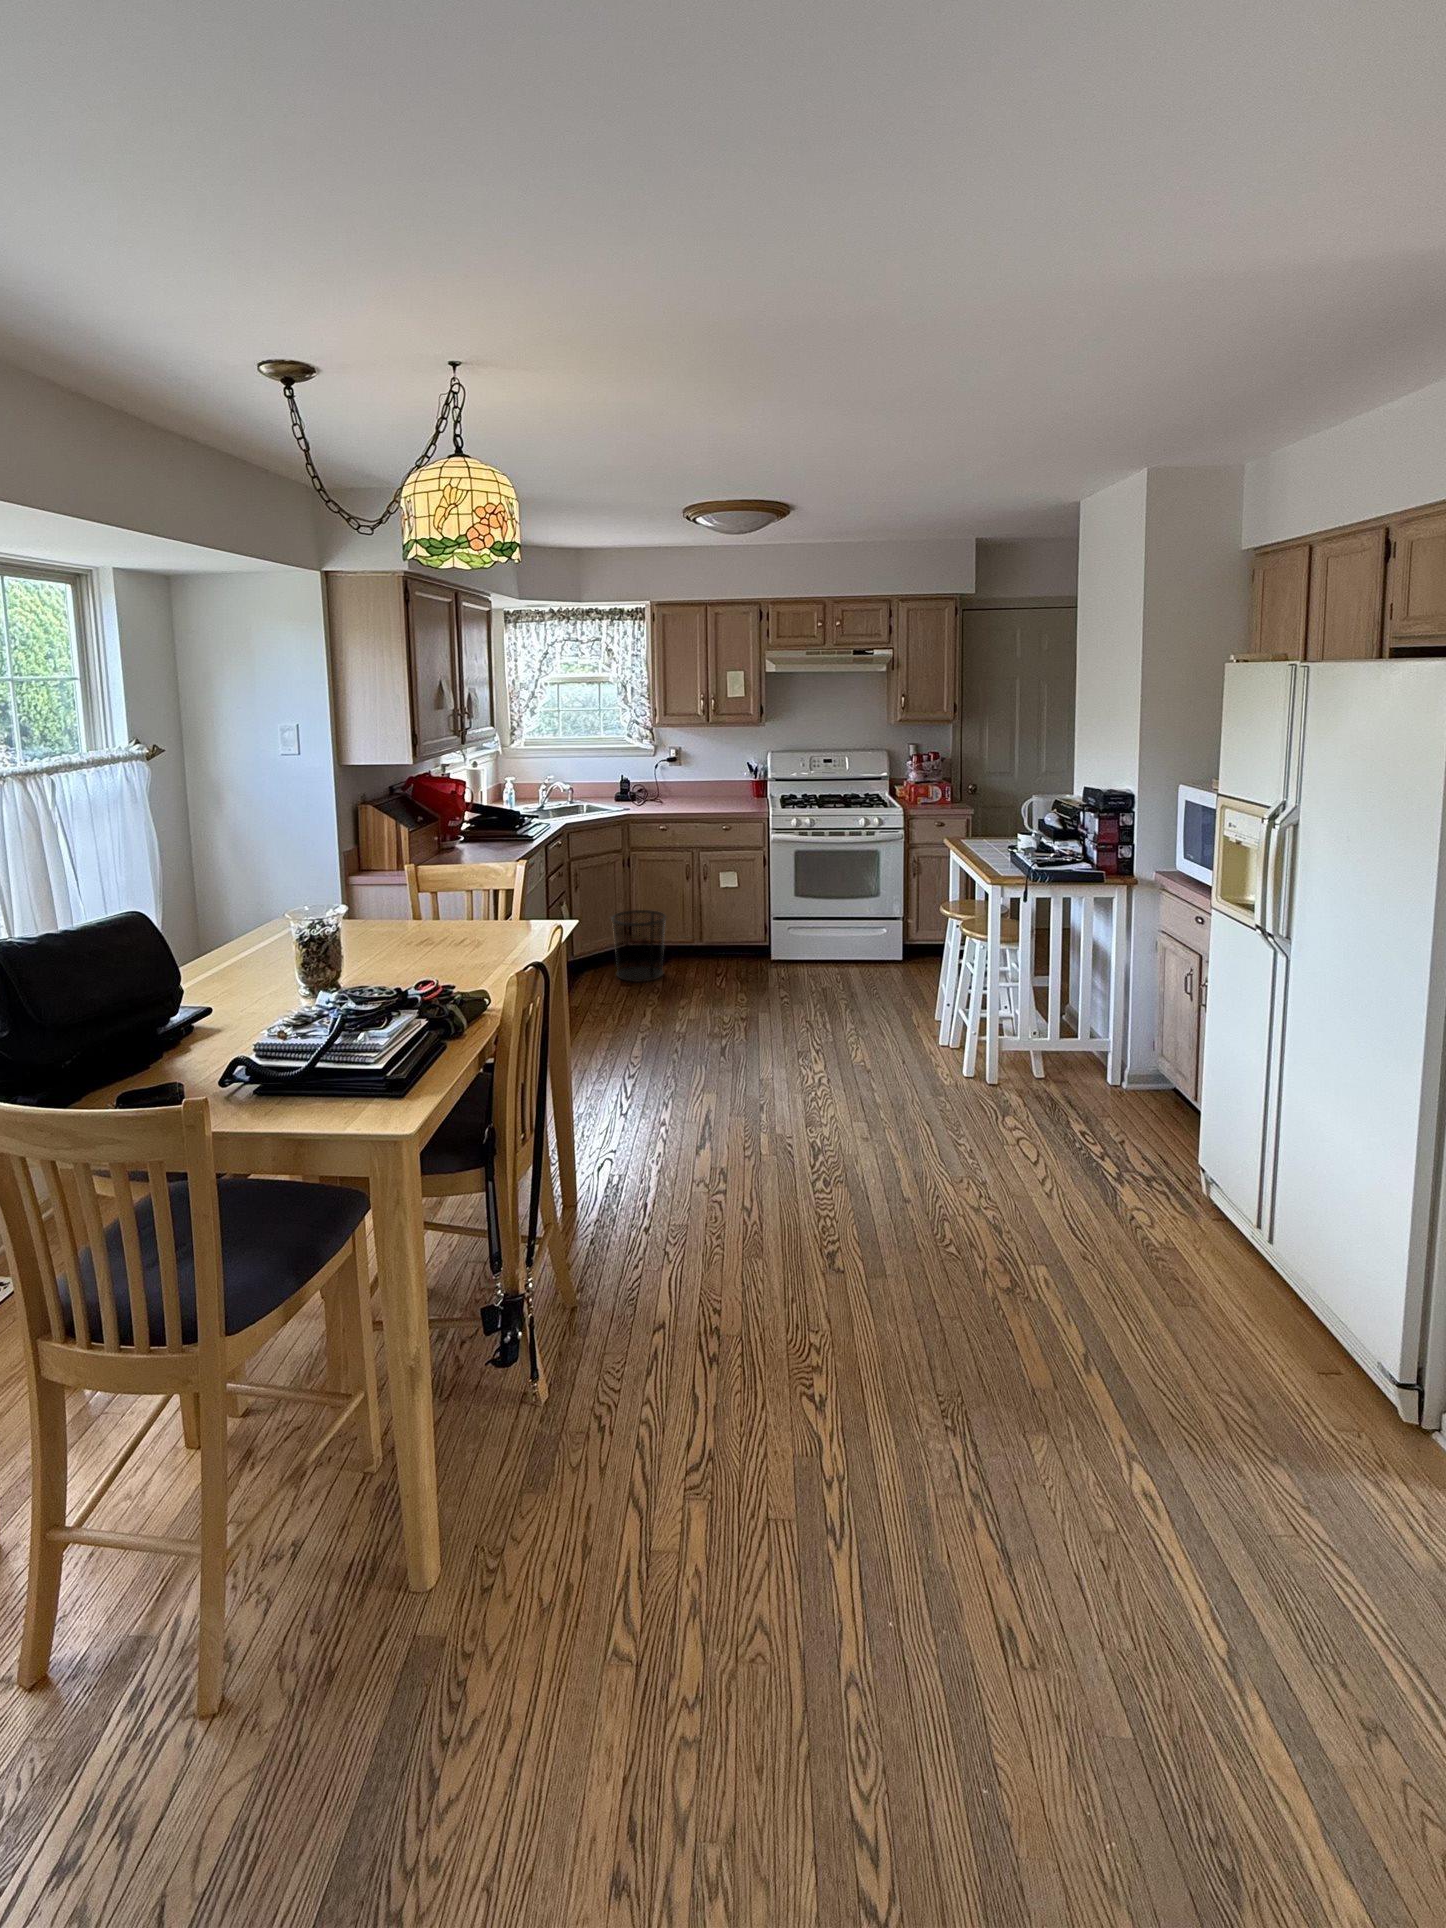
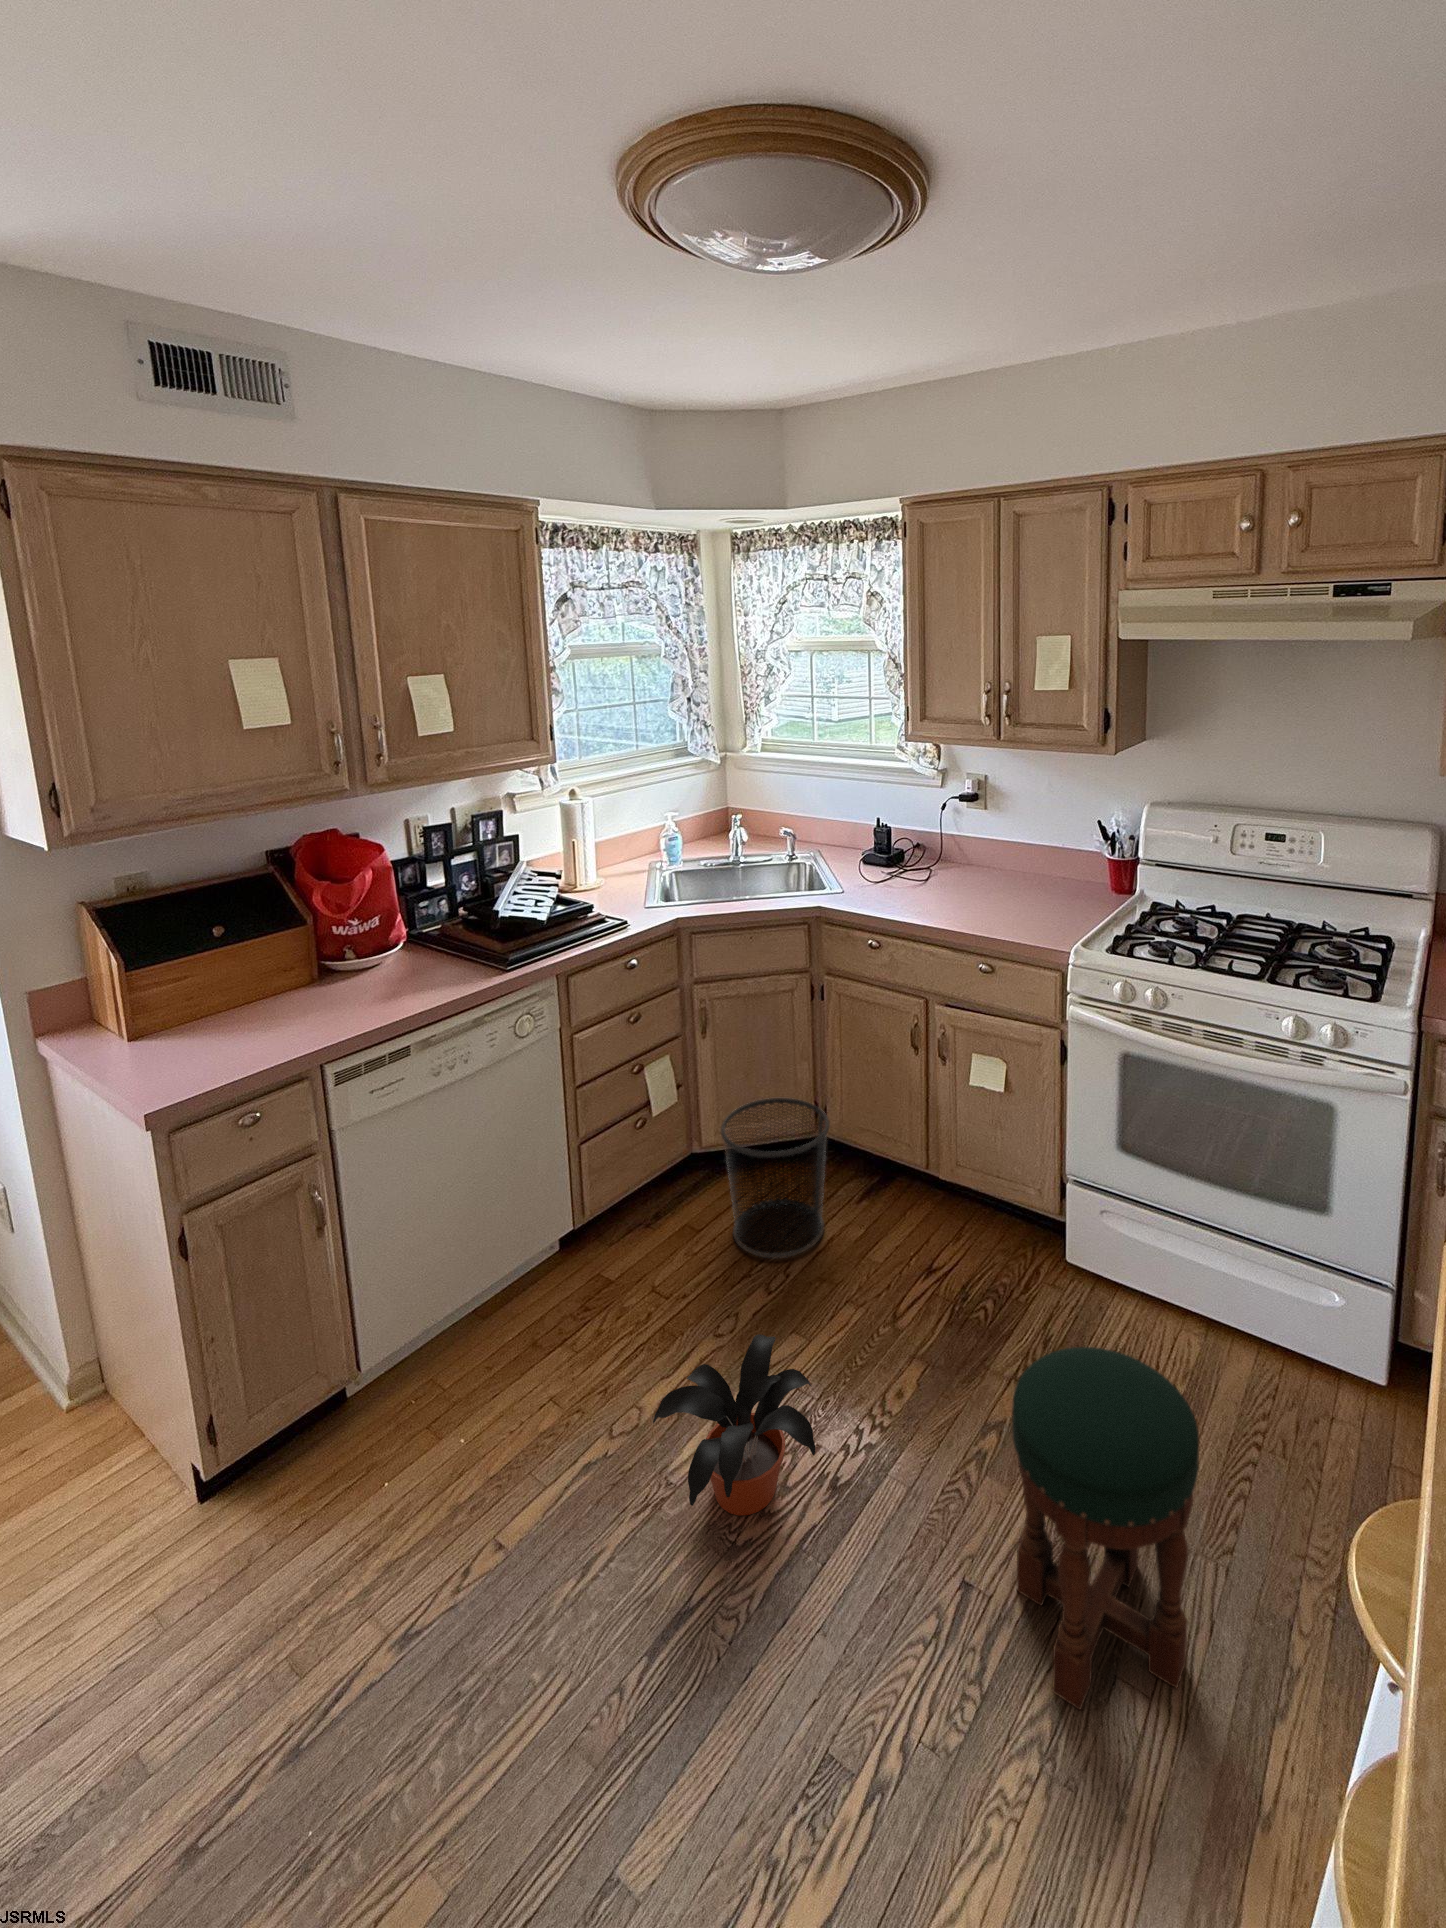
stool: none [826,920,889,1024] -> present [1012,1347,1199,1710]
potted plant: none [683,965,752,1026] -> present [653,1334,815,1516]

